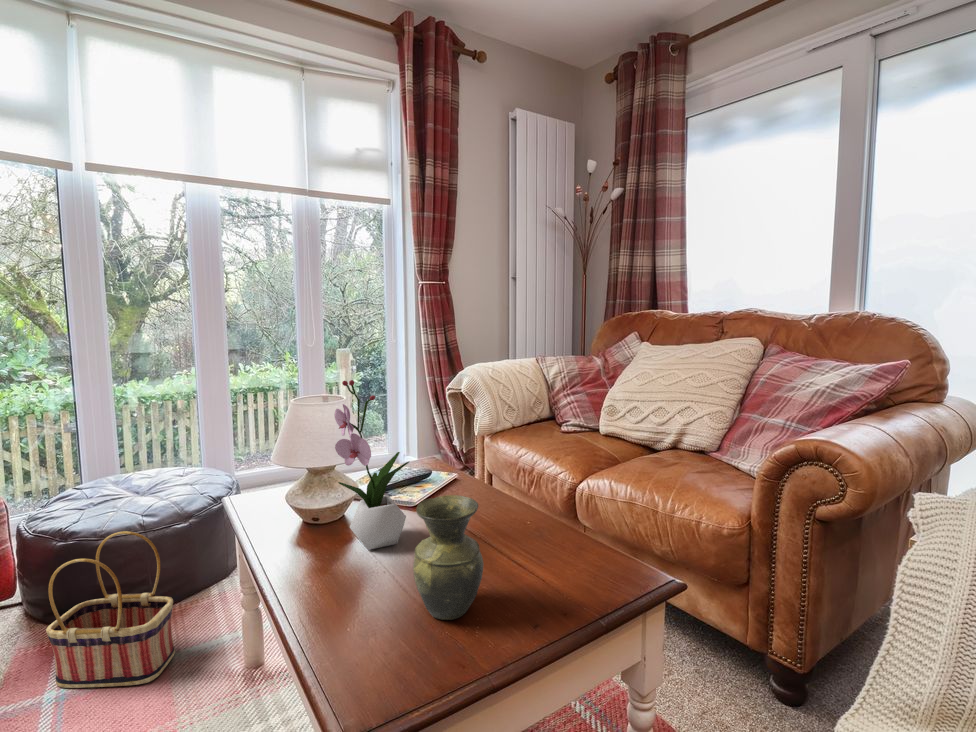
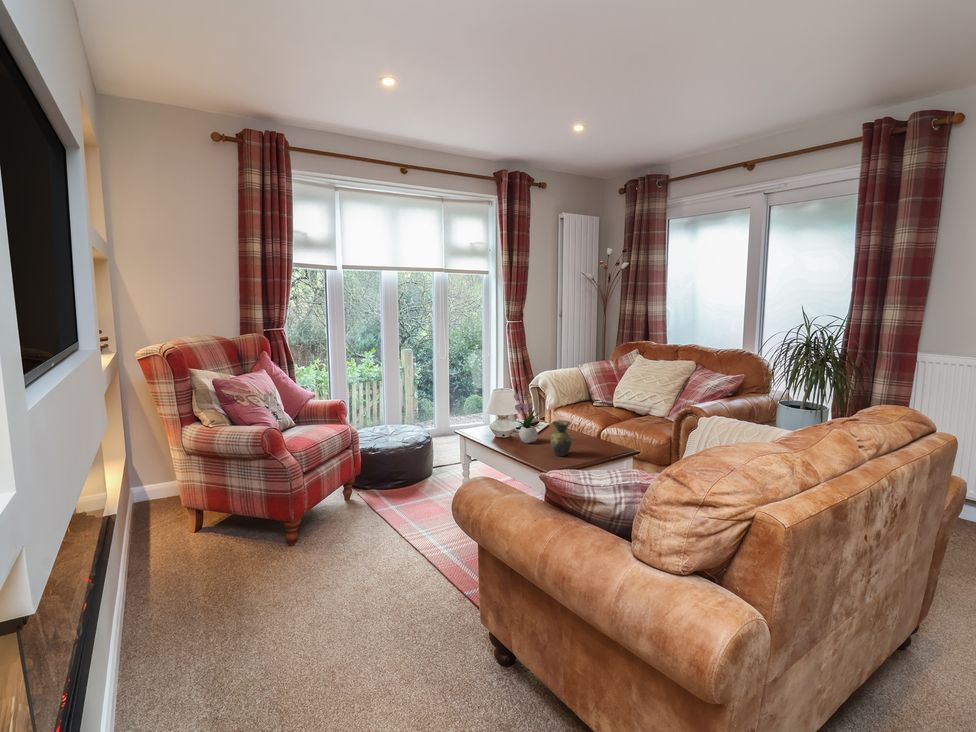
basket: present [46,531,175,688] -> none [389,445,431,504]

